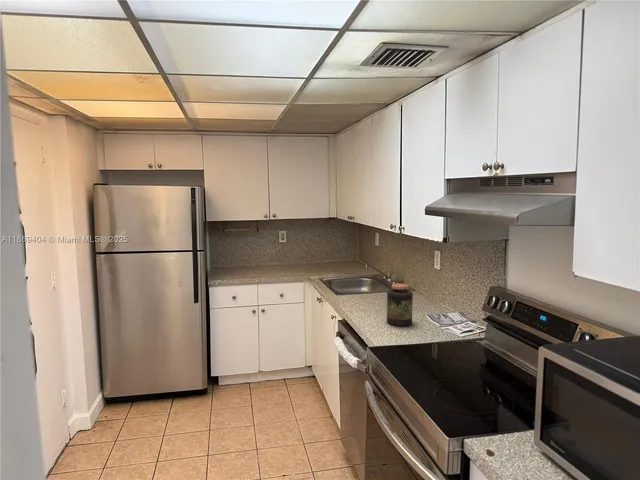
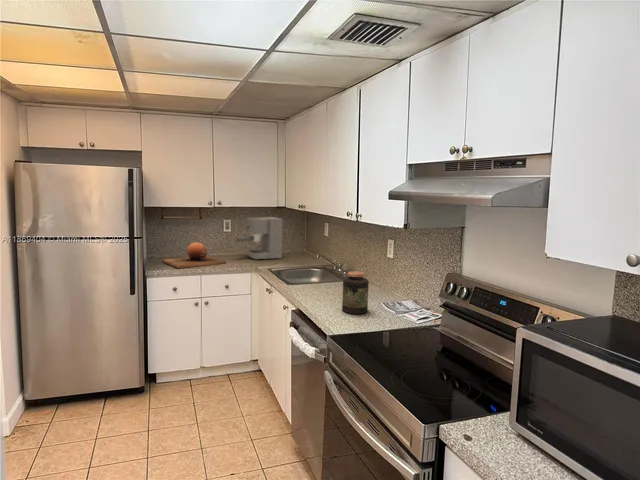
coffee maker: none [291,227,336,269] -> present [237,217,283,260]
chopping board: none [222,253,282,278] -> present [162,243,226,268]

